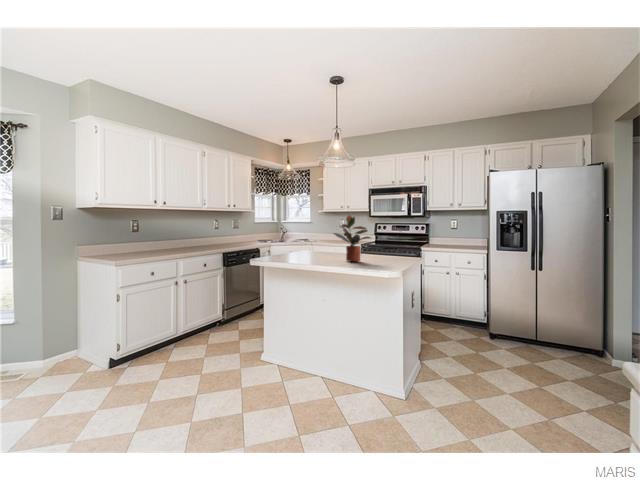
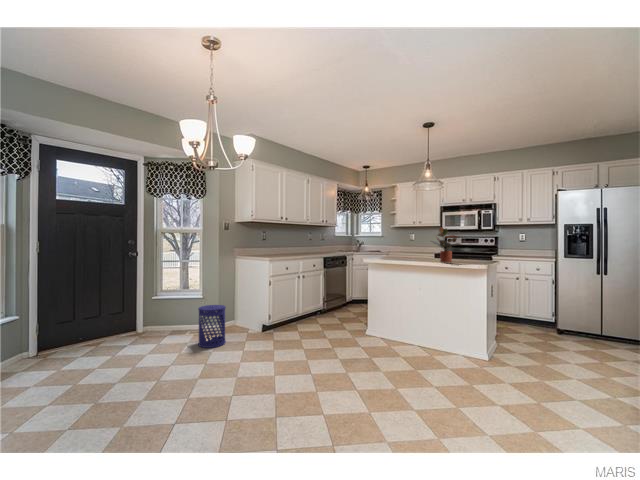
waste bin: none [21,319,70,382] -> present [198,305,226,348]

